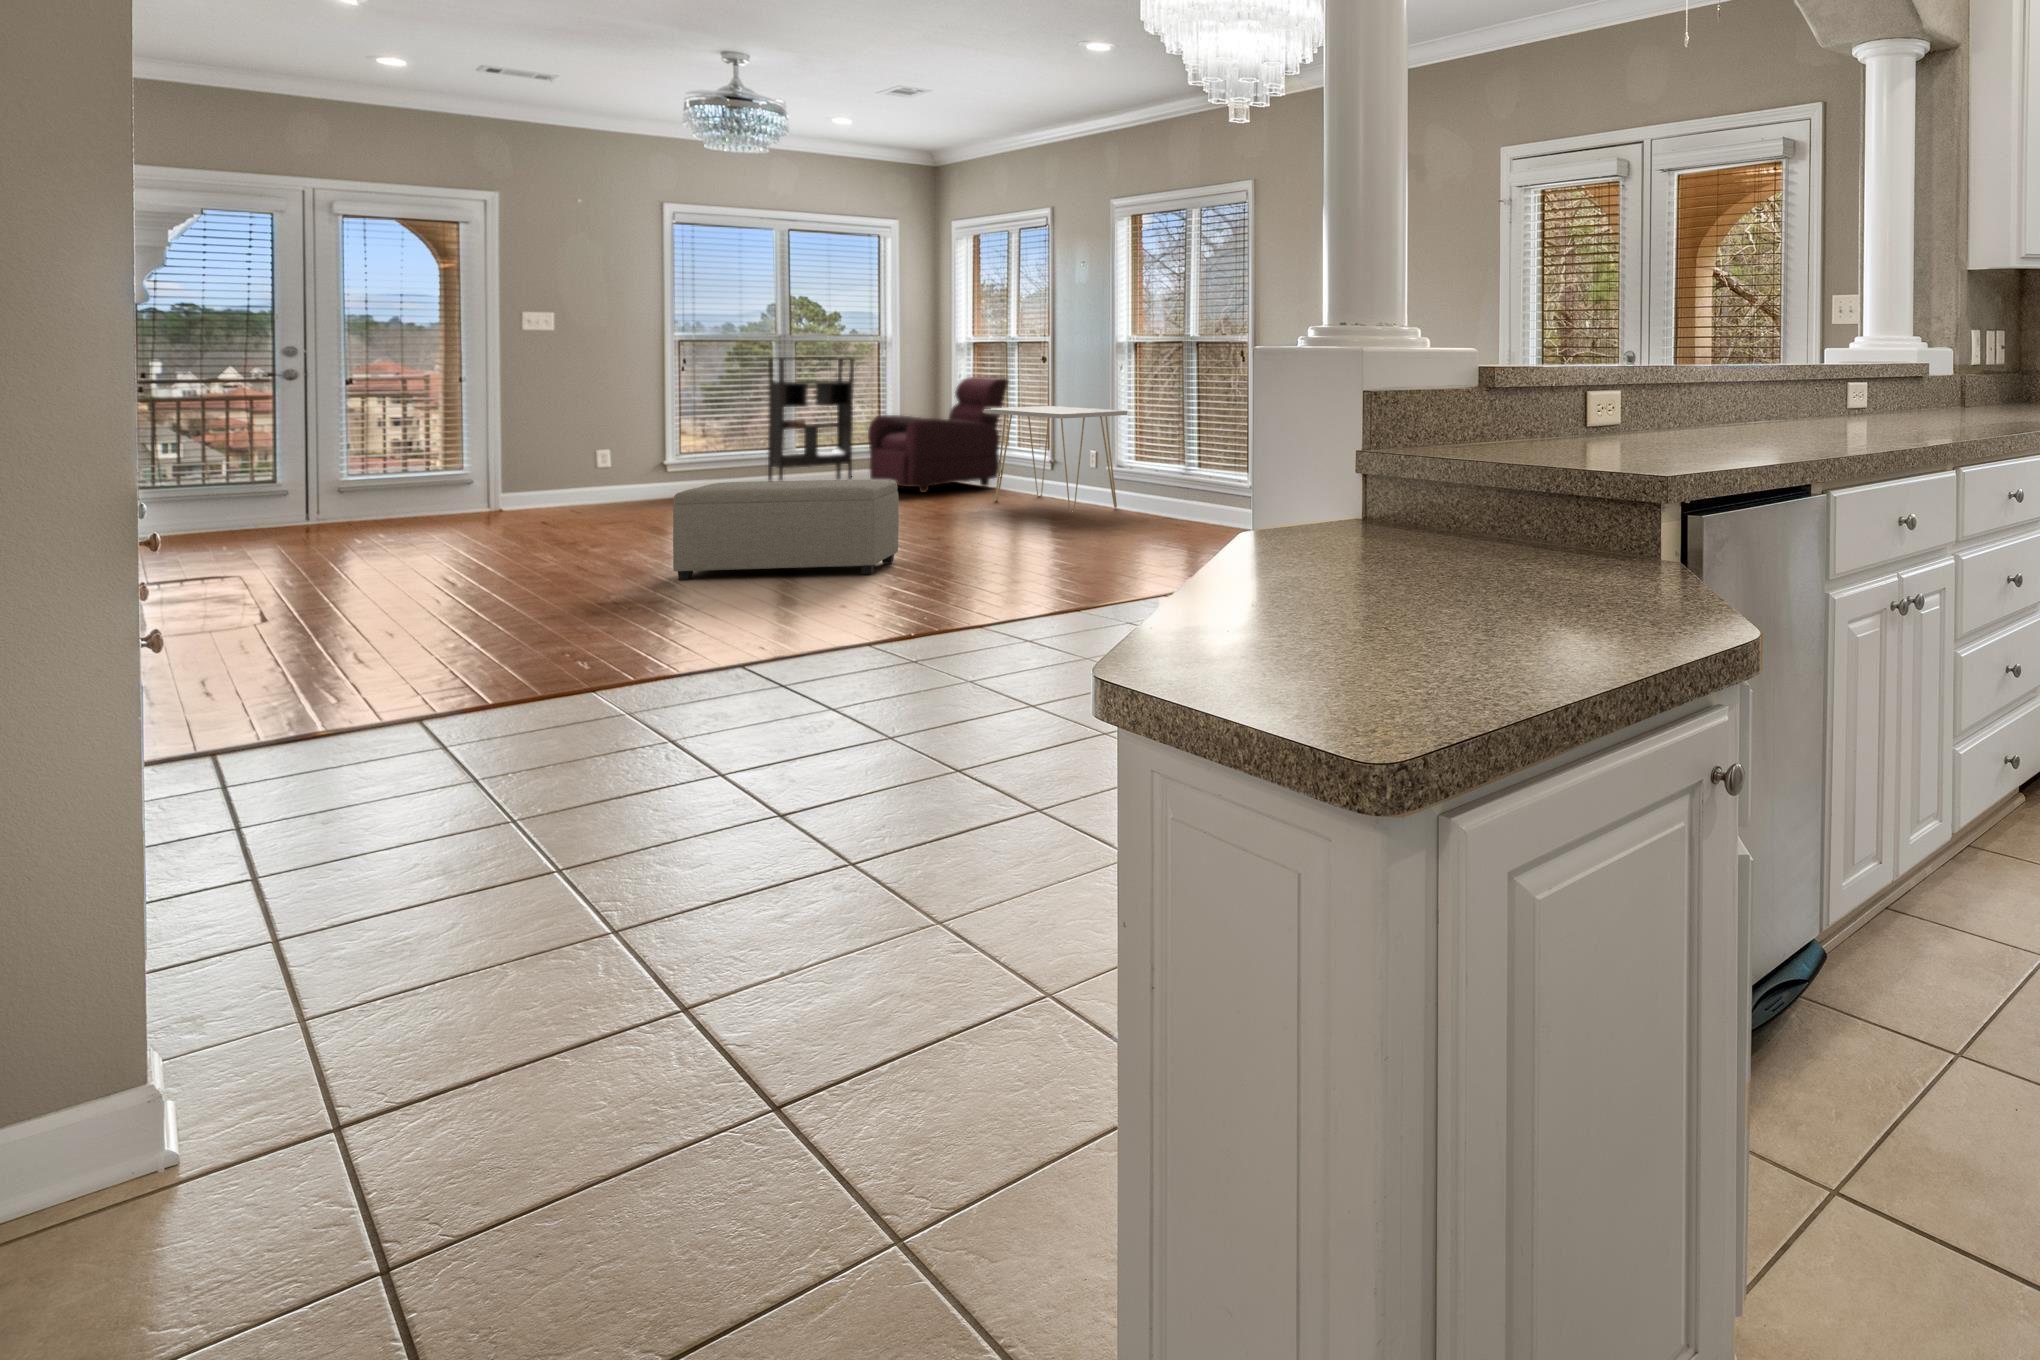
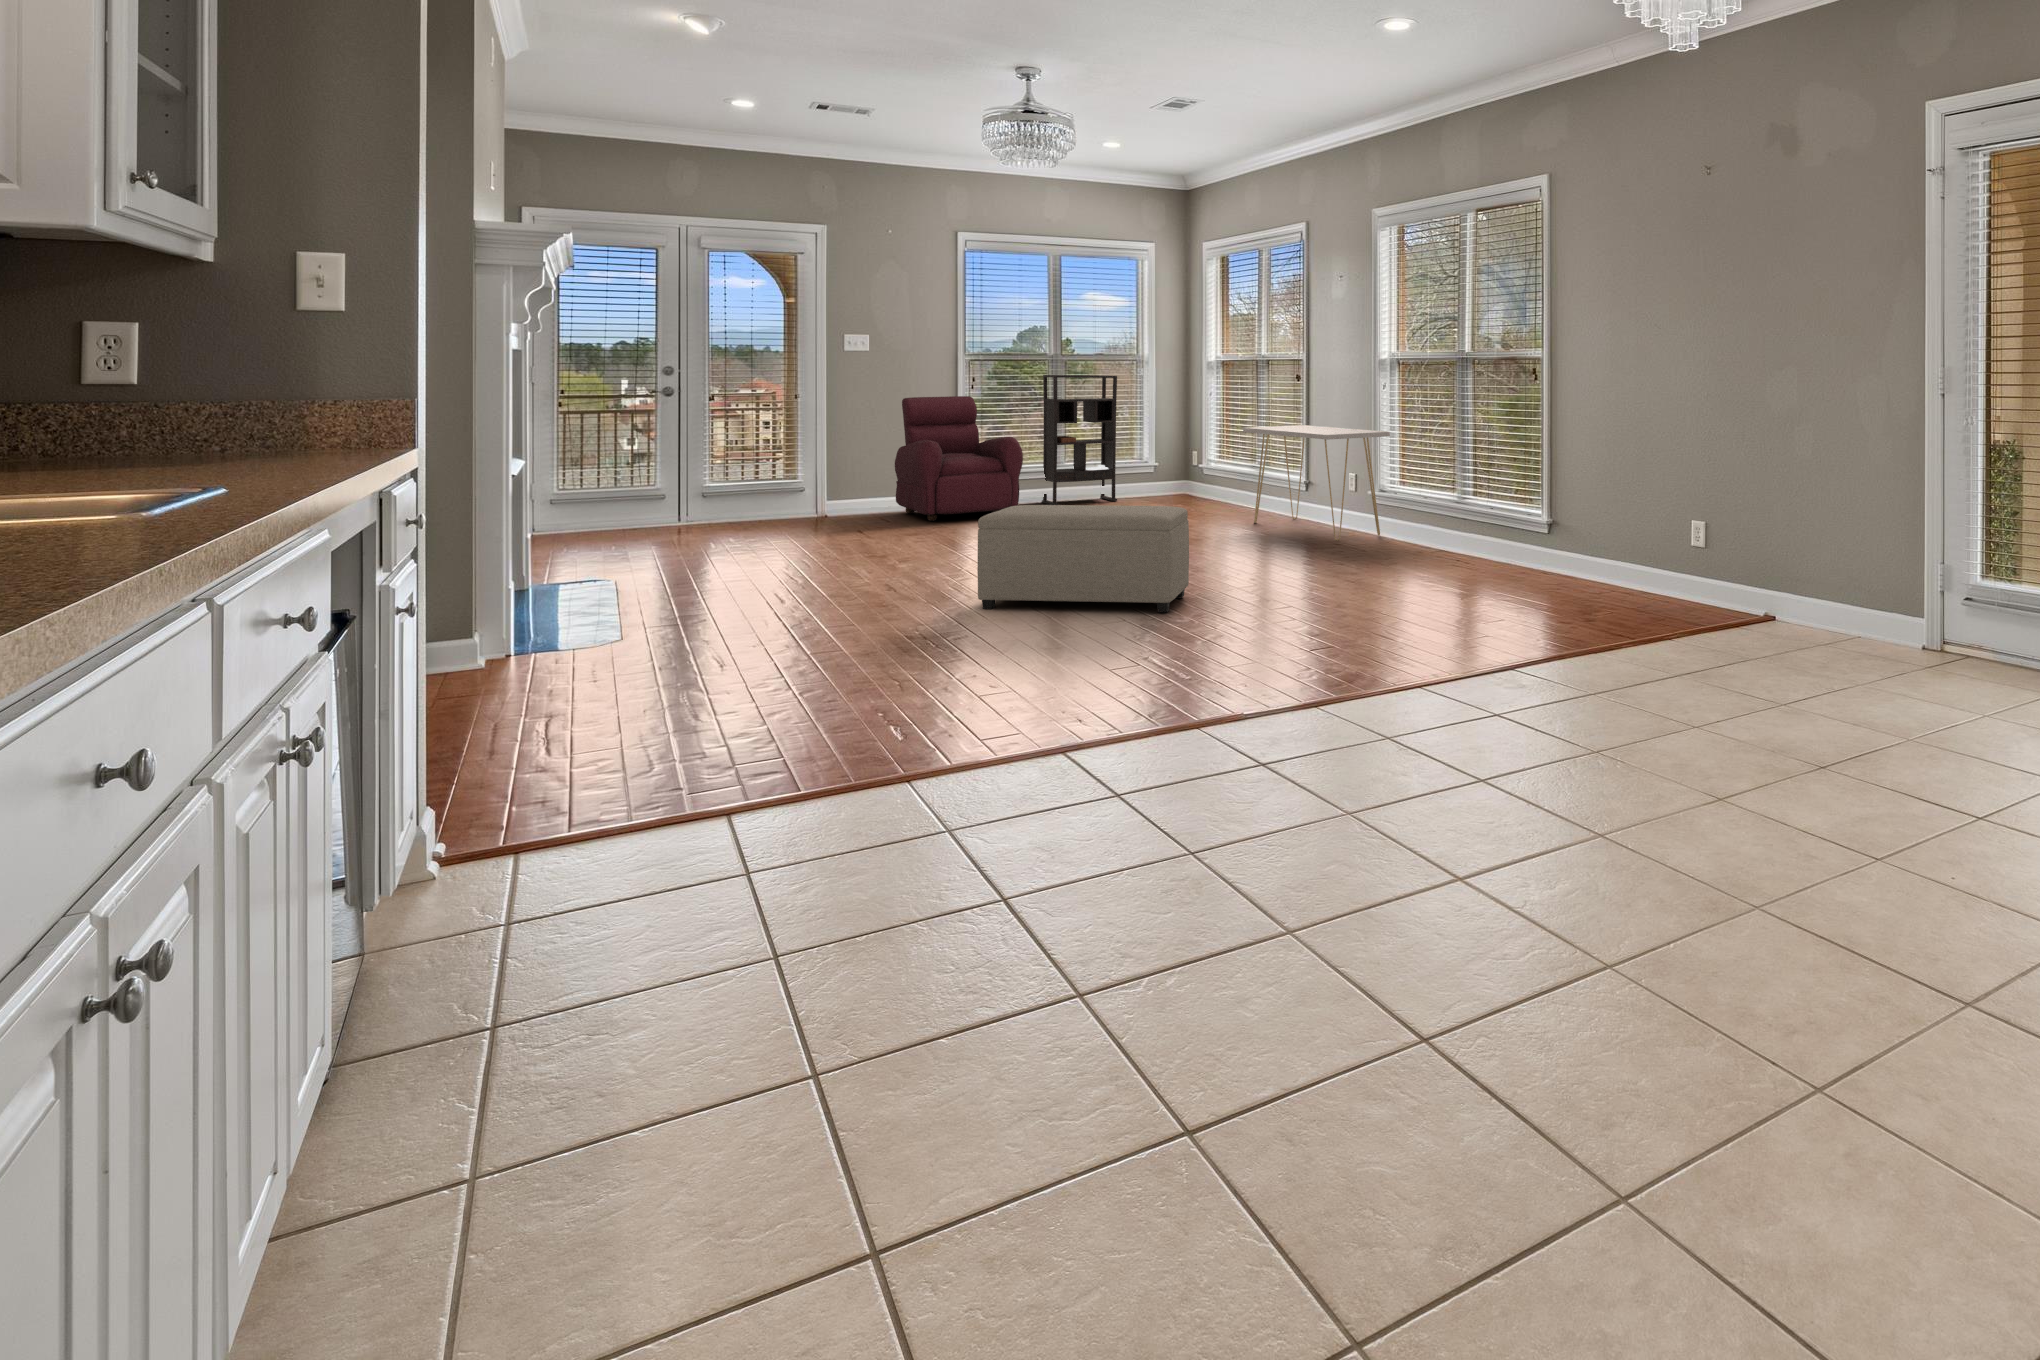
armchair: present [868,377,1009,493] -> present [895,396,1023,521]

